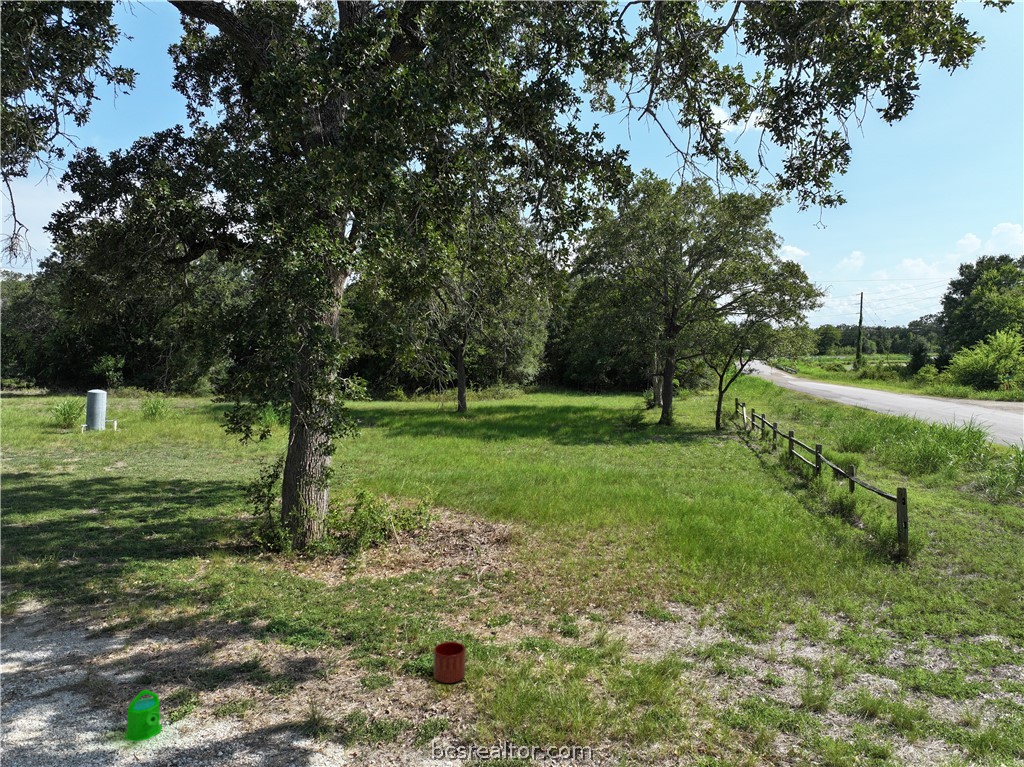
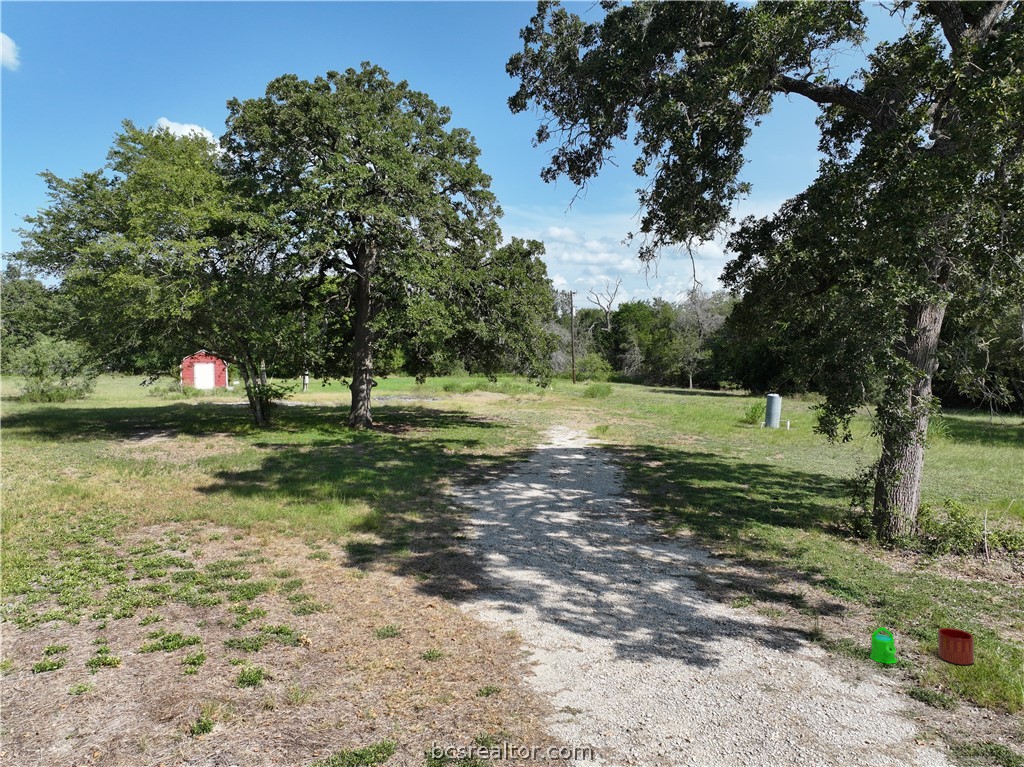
watering can: present [125,690,162,742] -> present [870,627,897,664]

